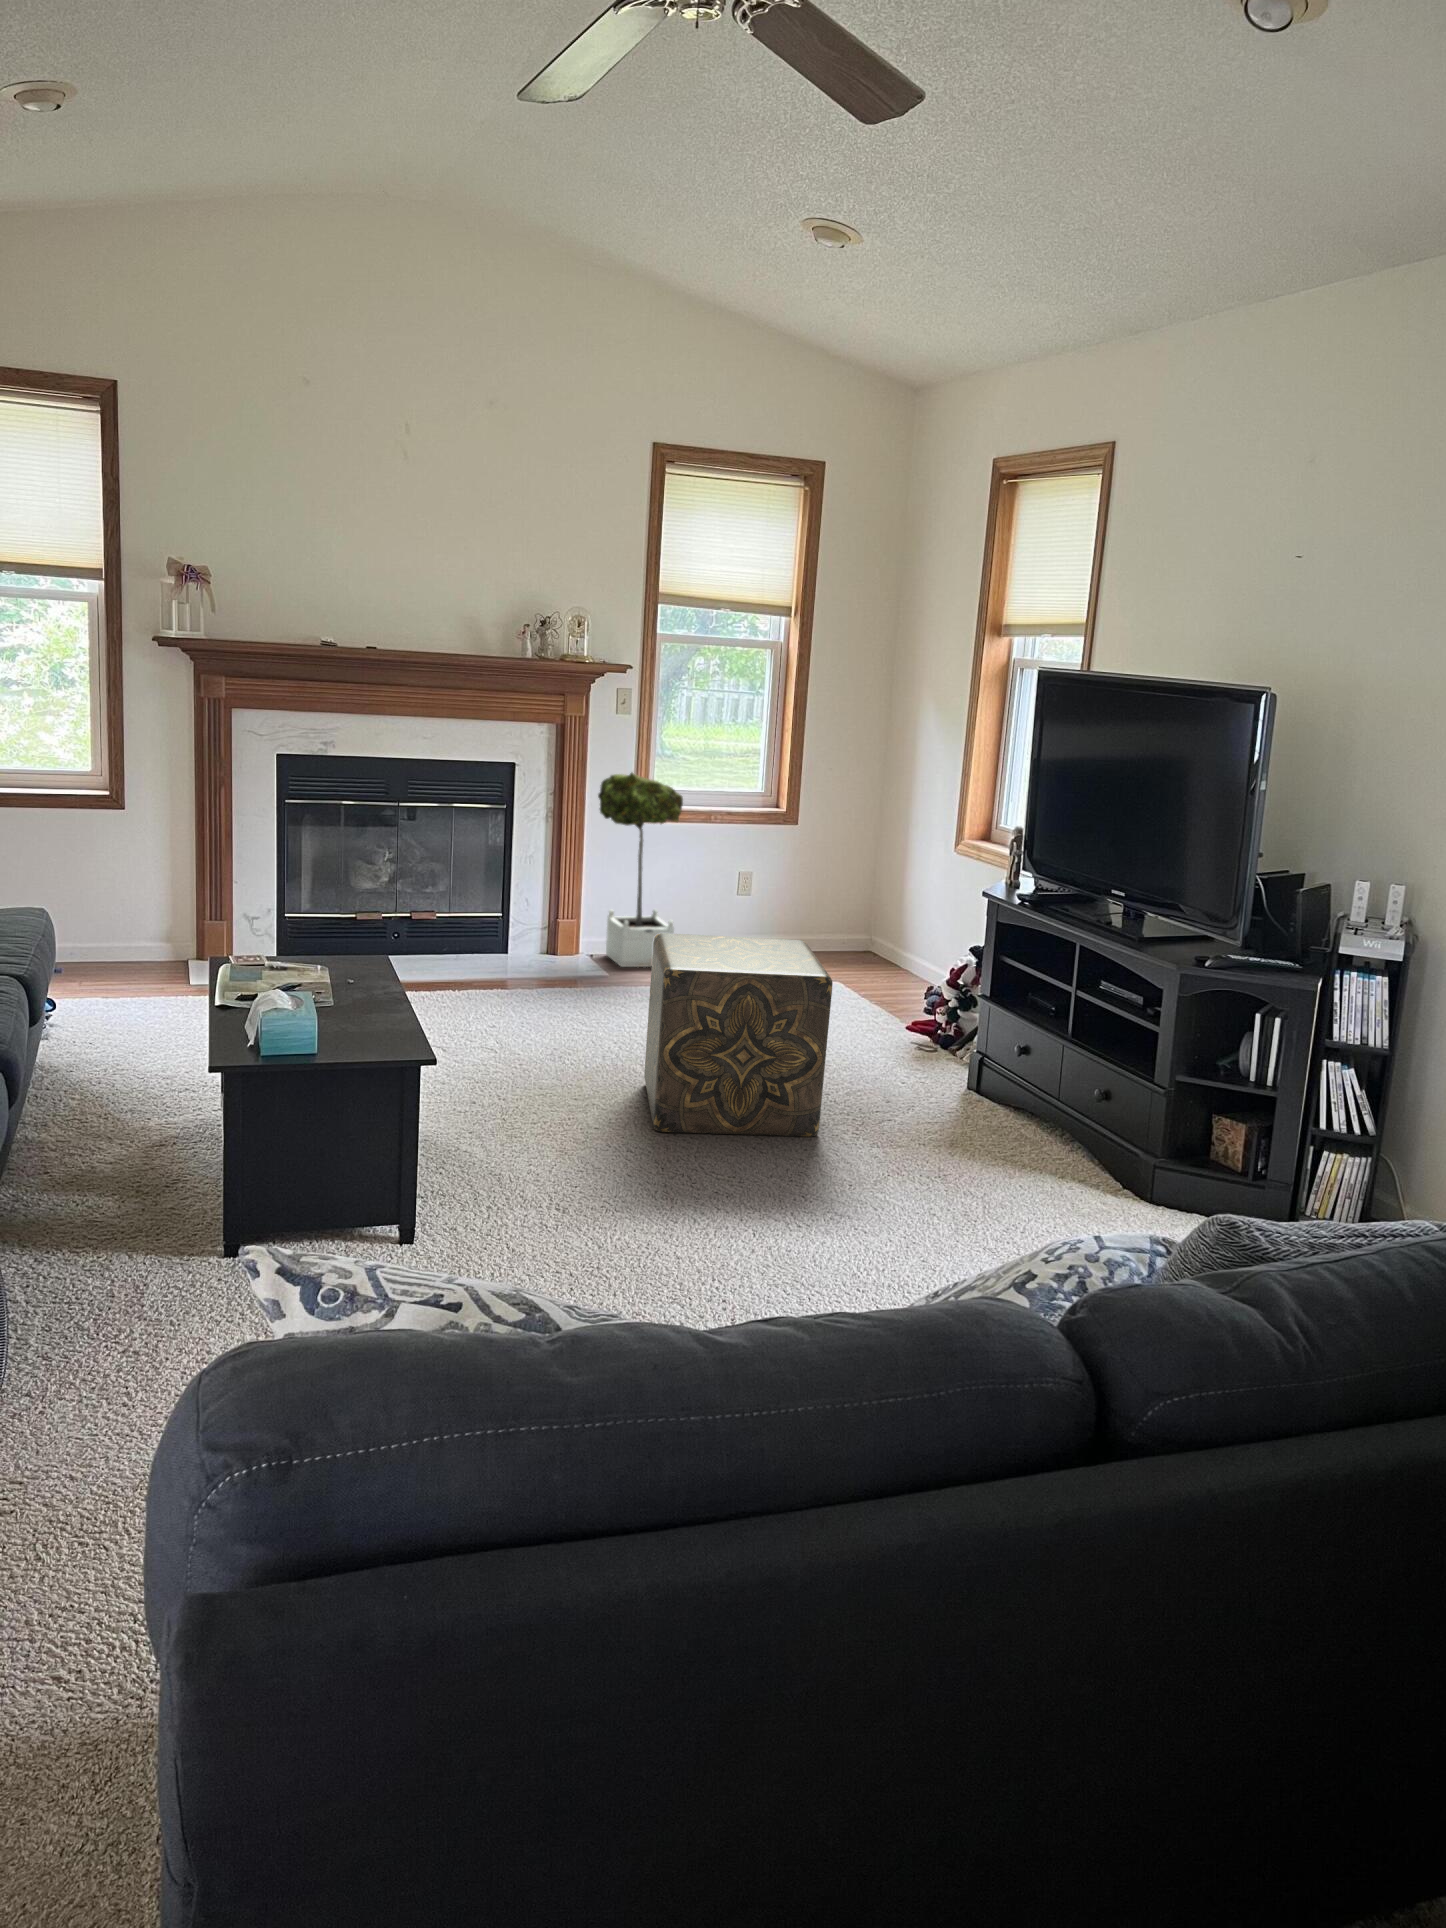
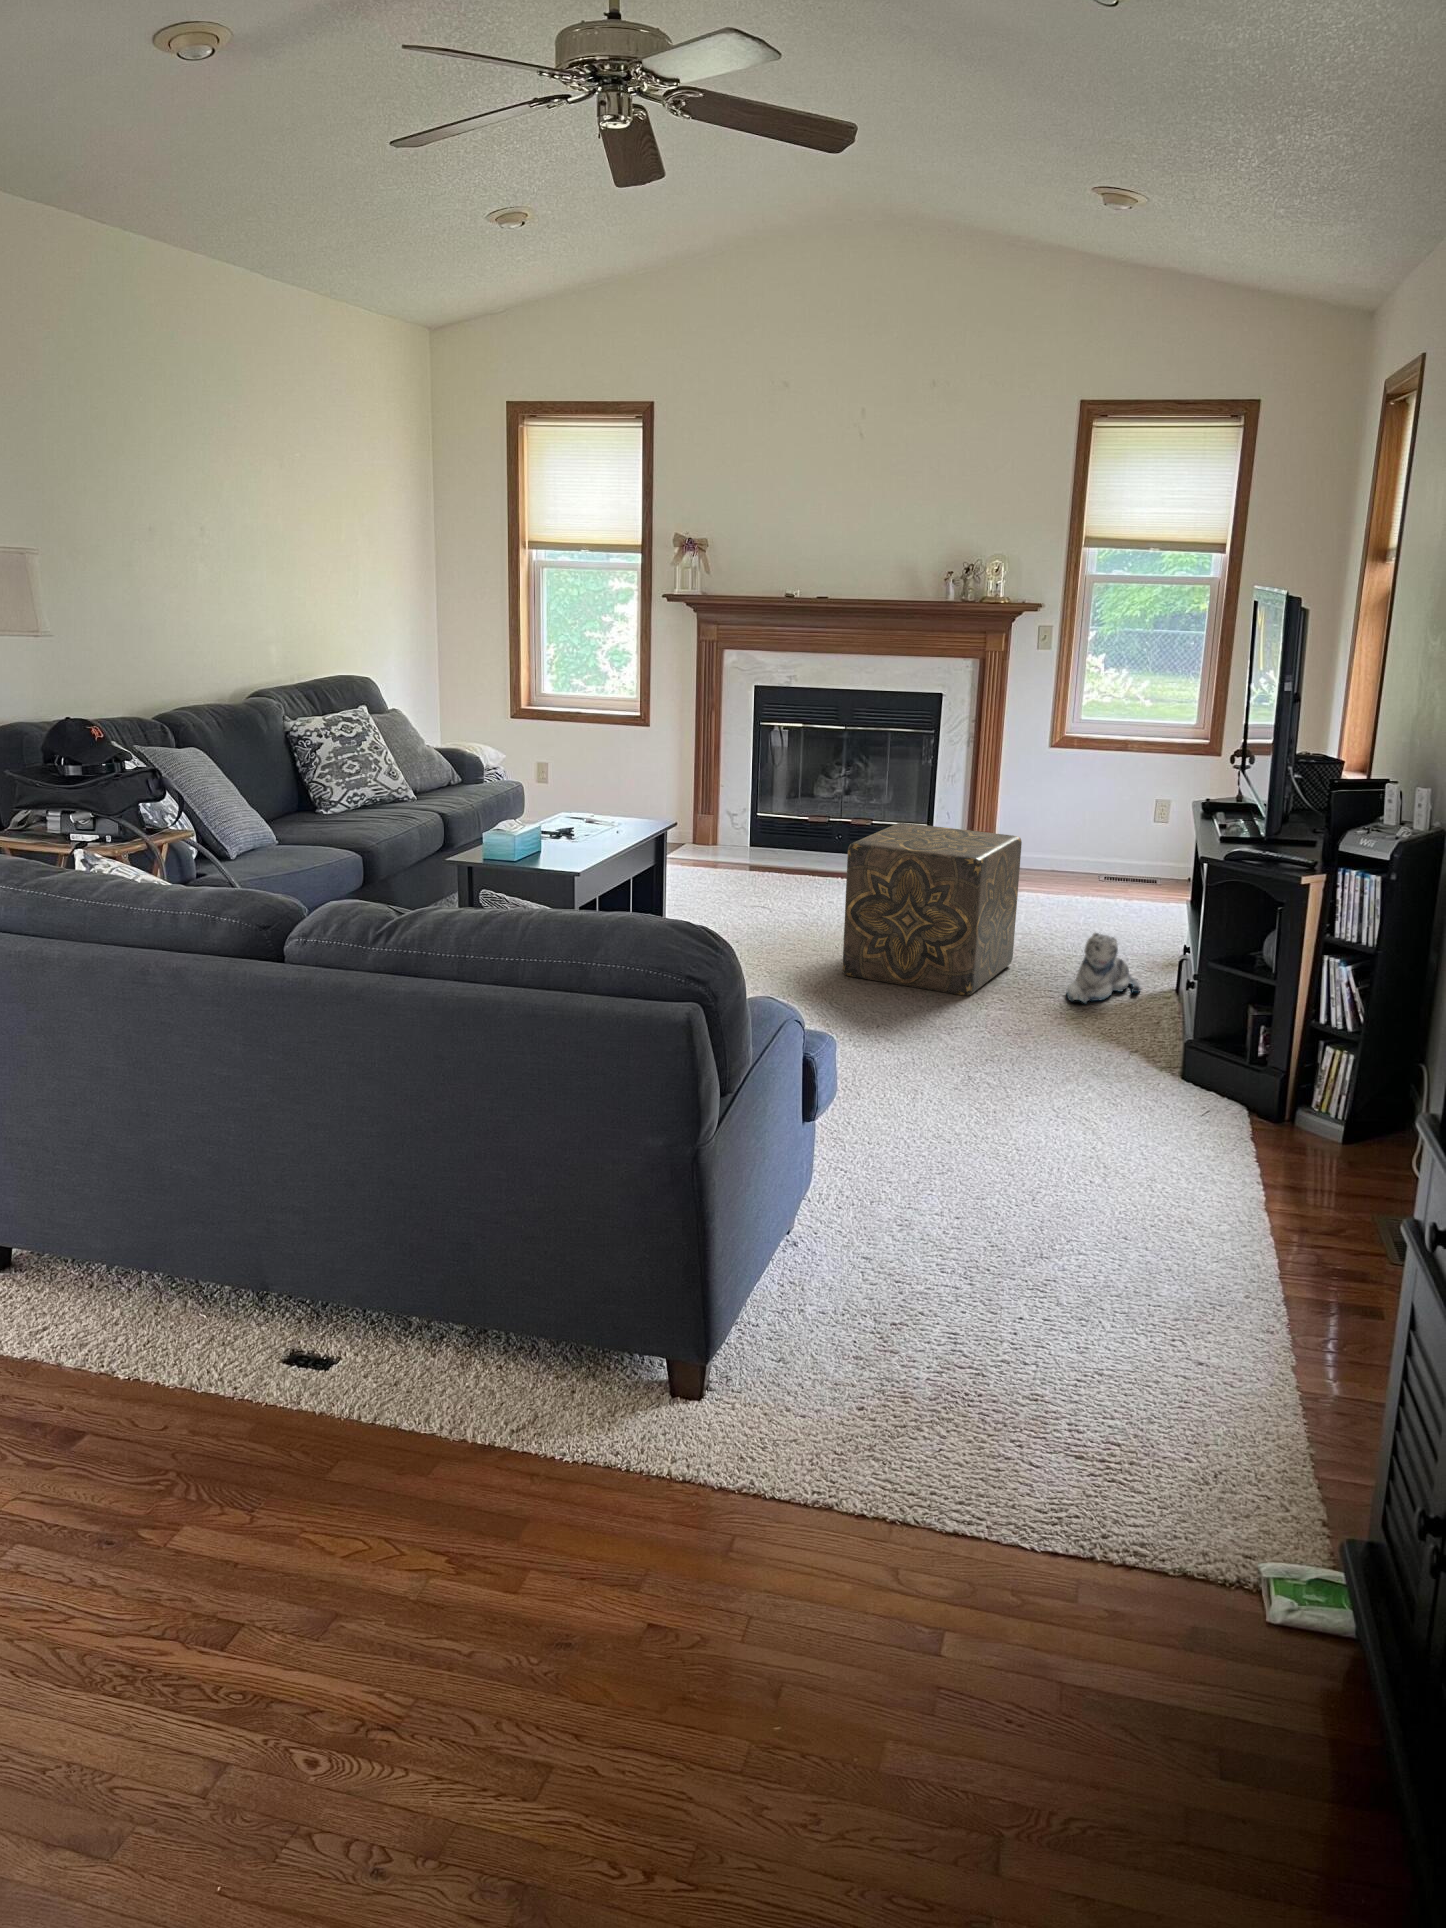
potted tree: present [598,773,683,967] -> none [1006,700,1084,879]
plush toy: none [884,1043,953,1126] -> present [1067,933,1140,1003]

